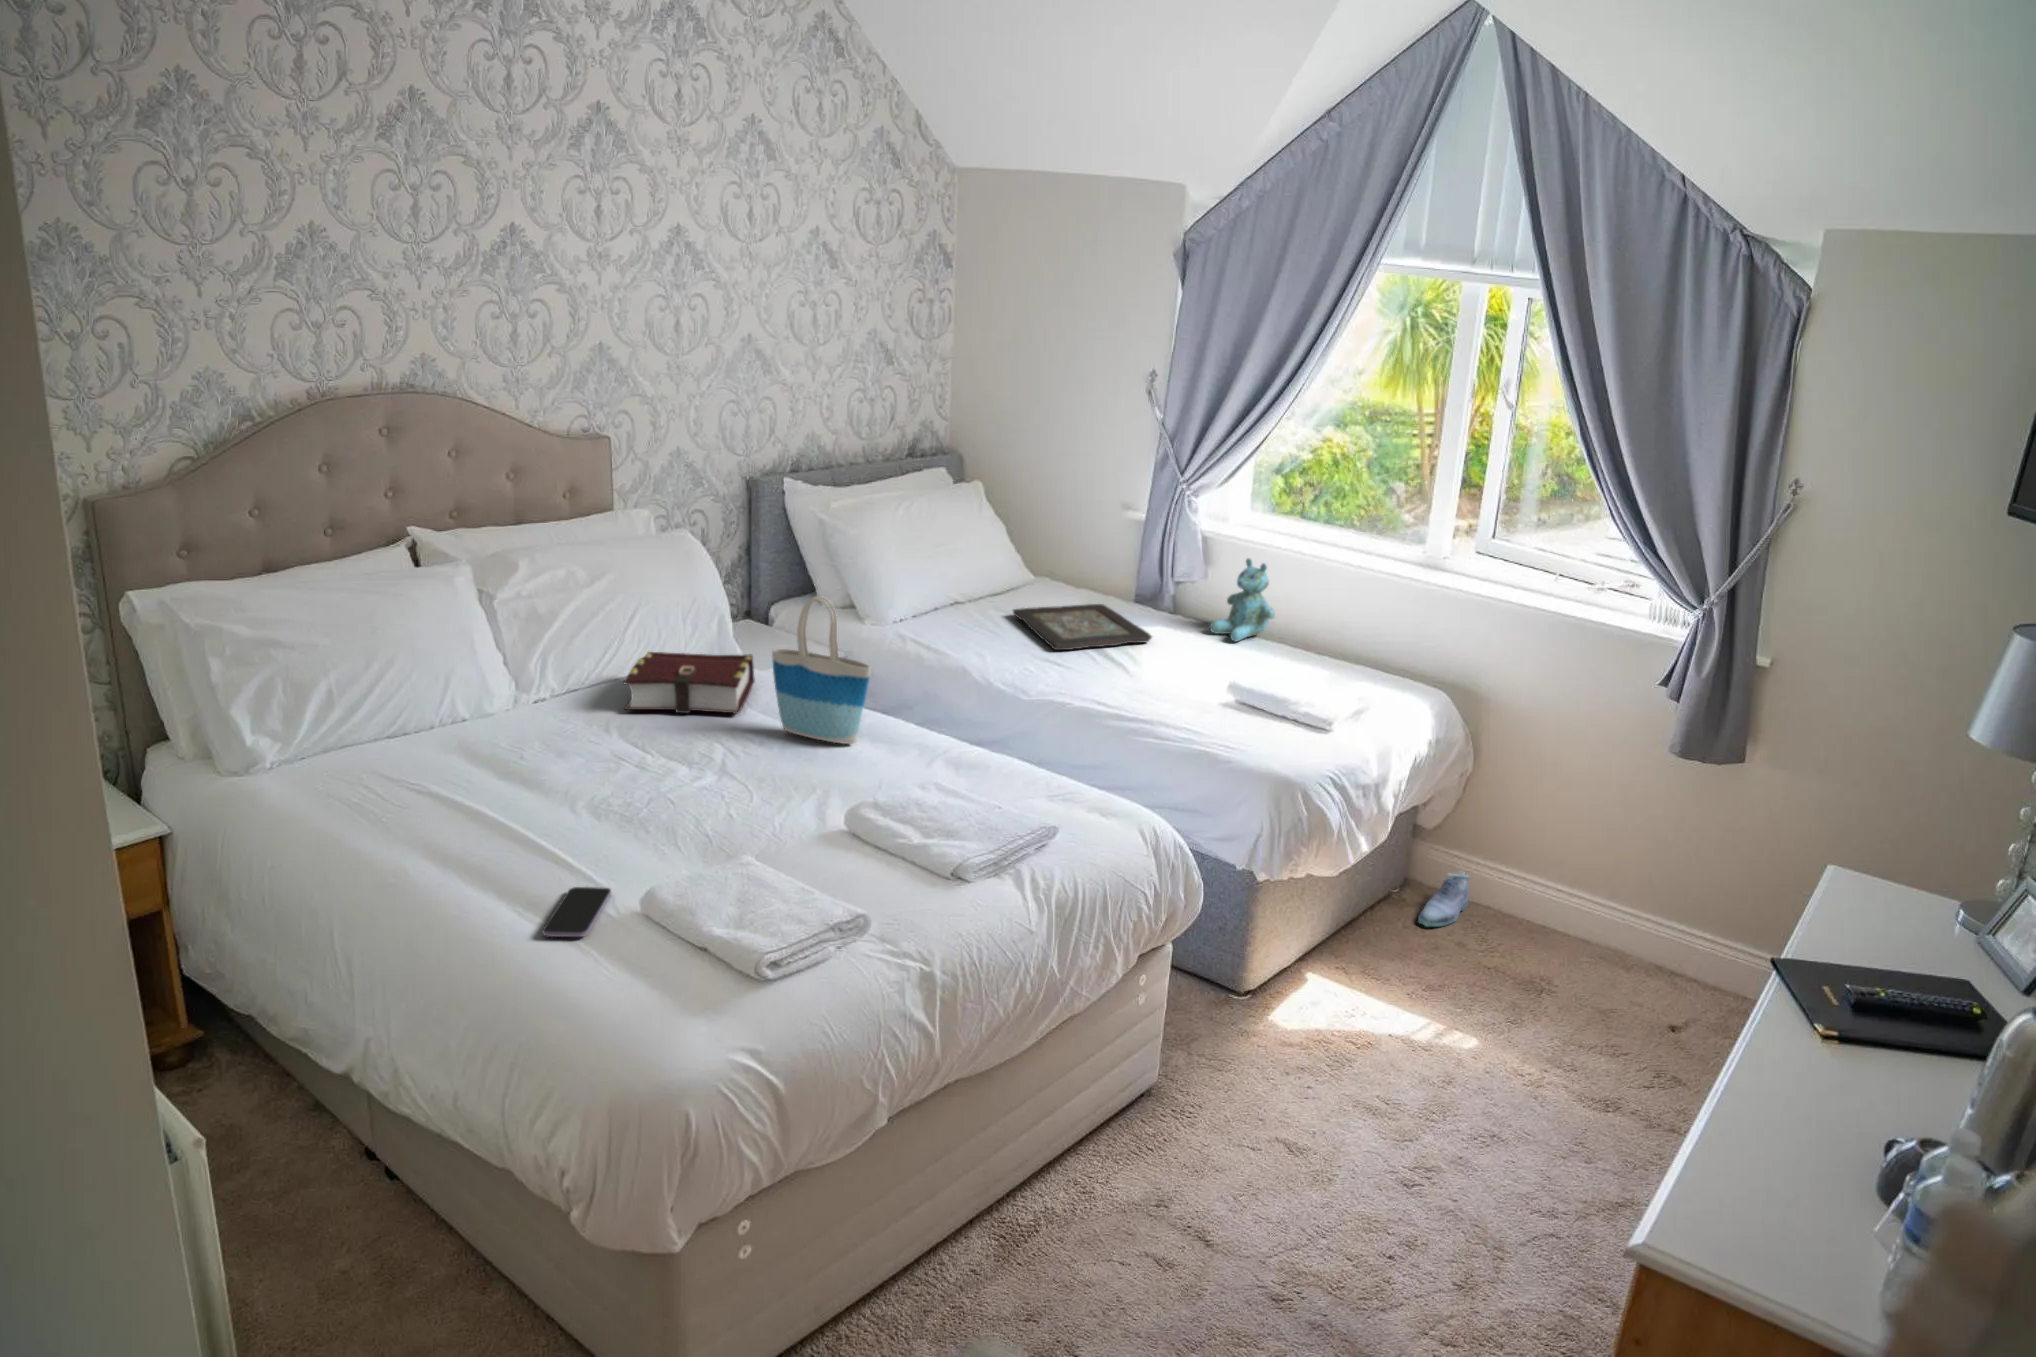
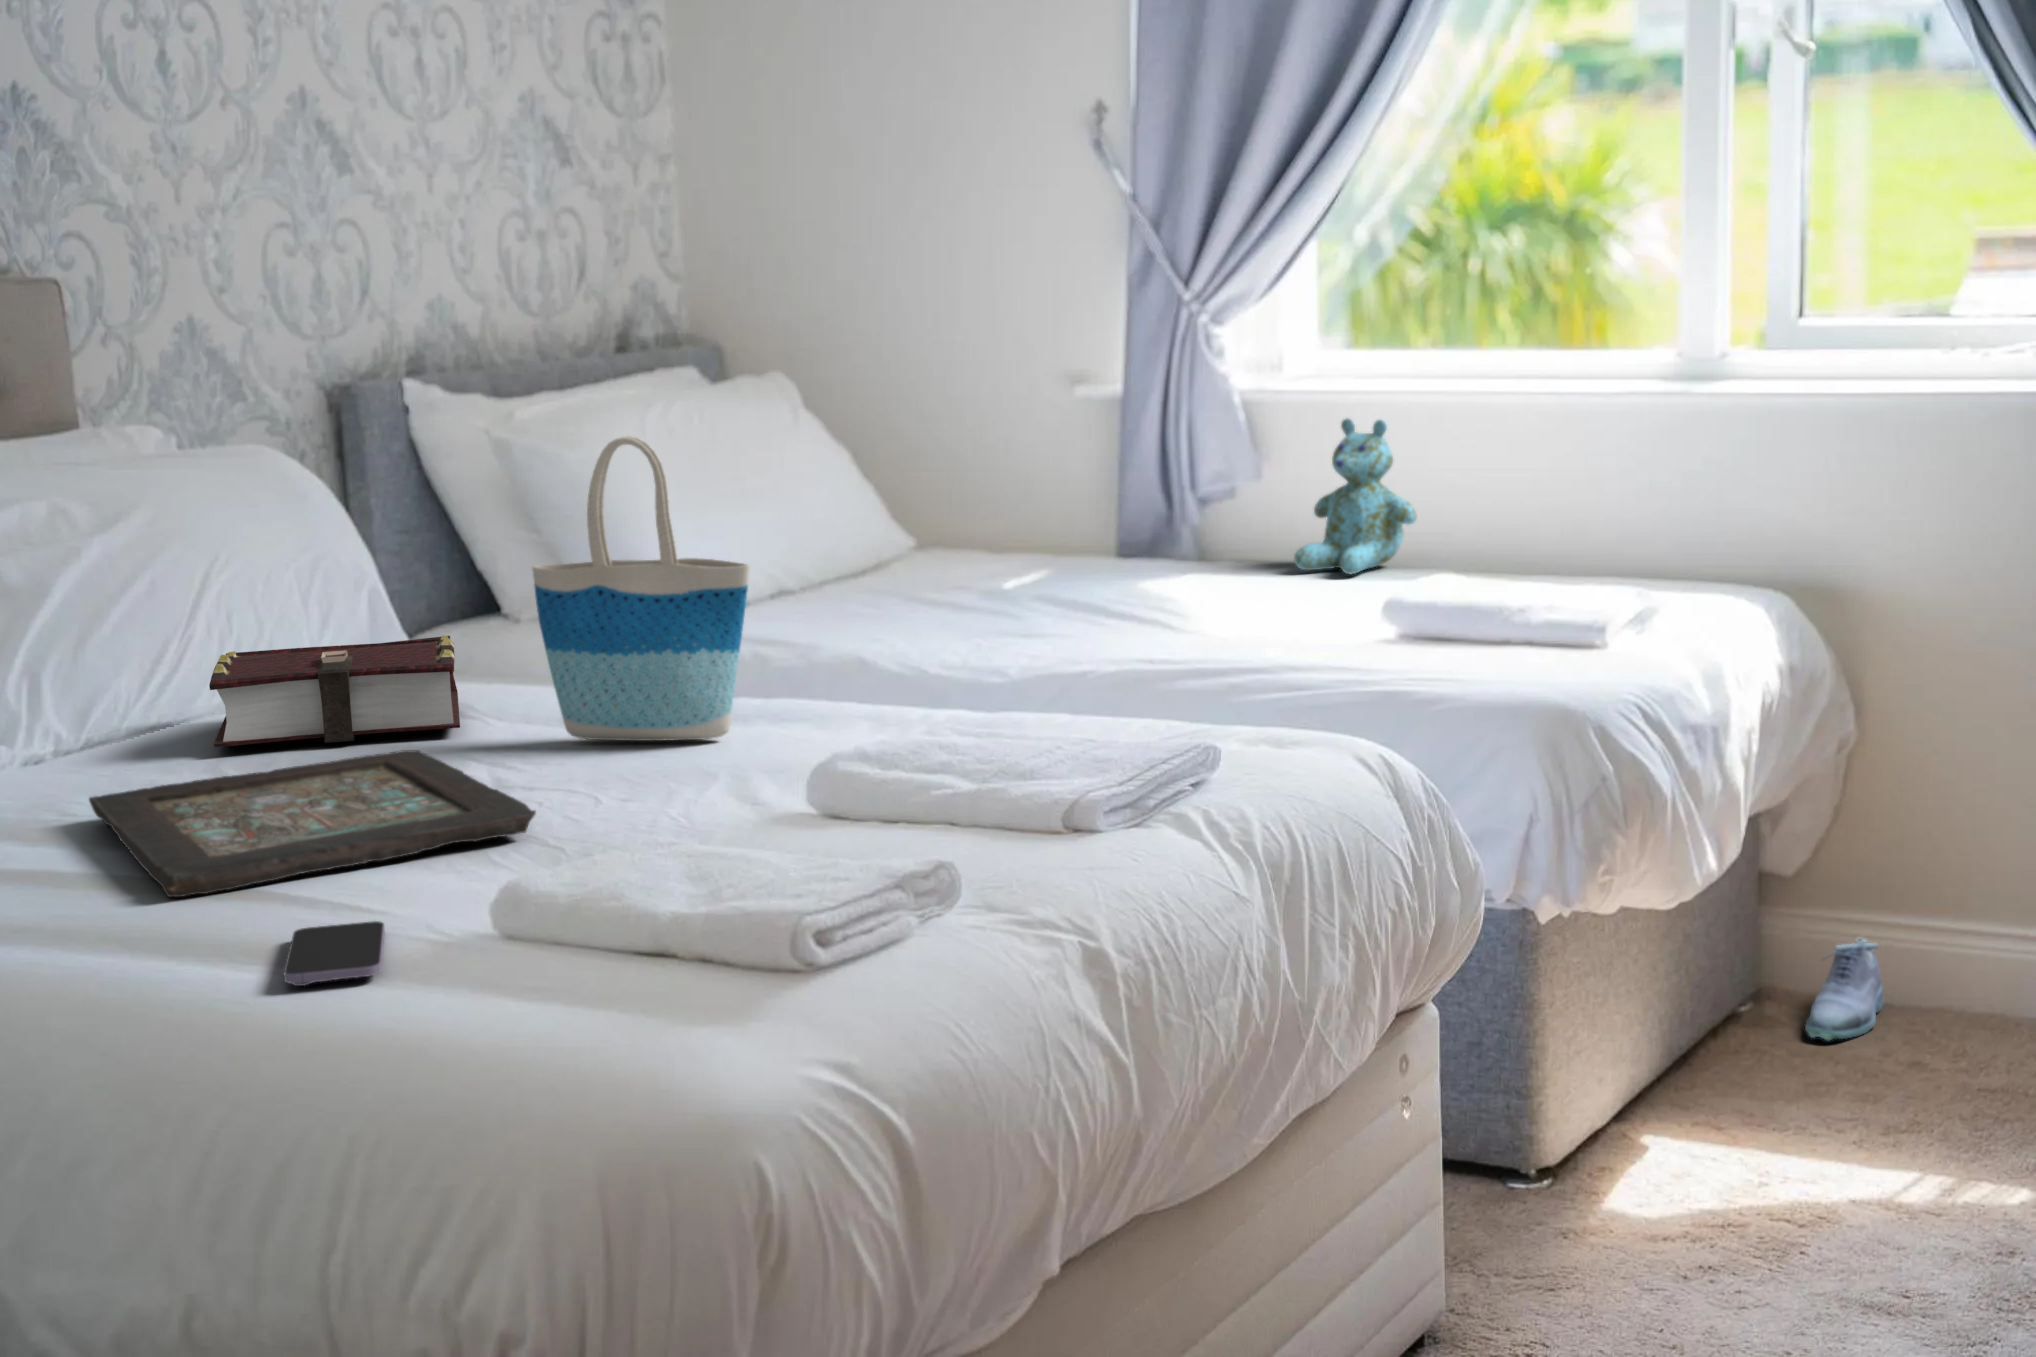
decorative tray: present [1013,604,1152,650] -> present [89,750,536,897]

